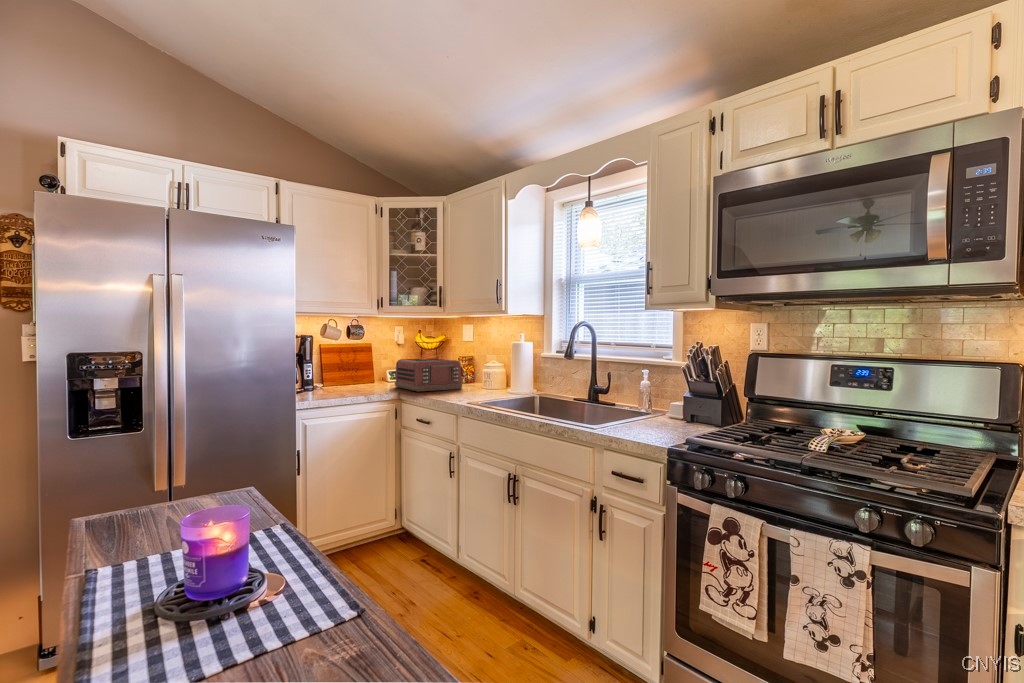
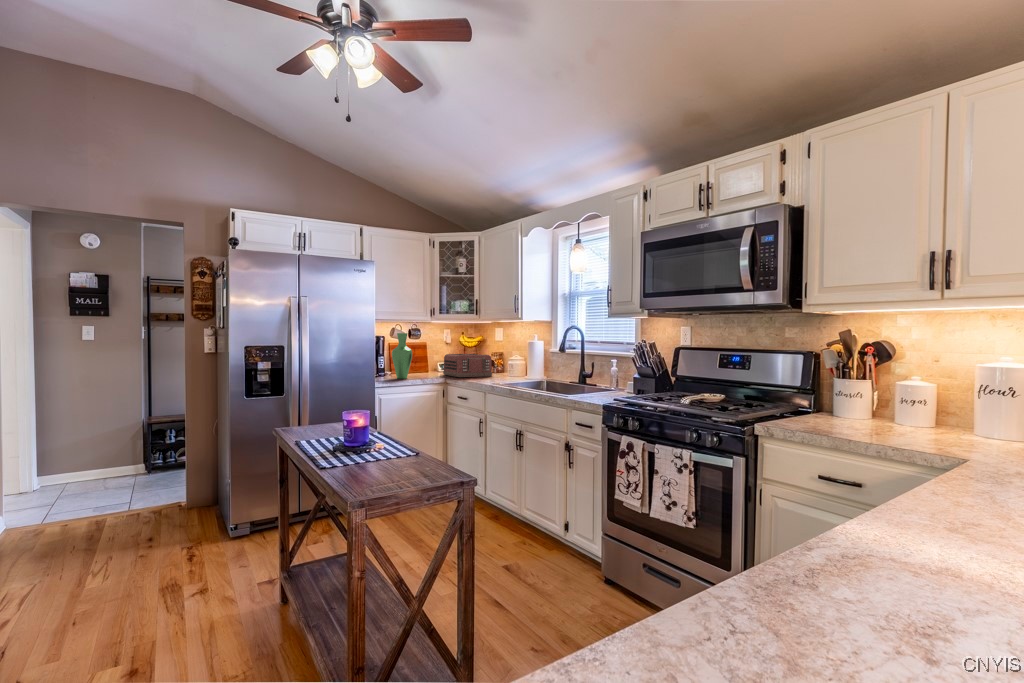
vase: none [323,331,352,395] -> present [392,333,412,379]

